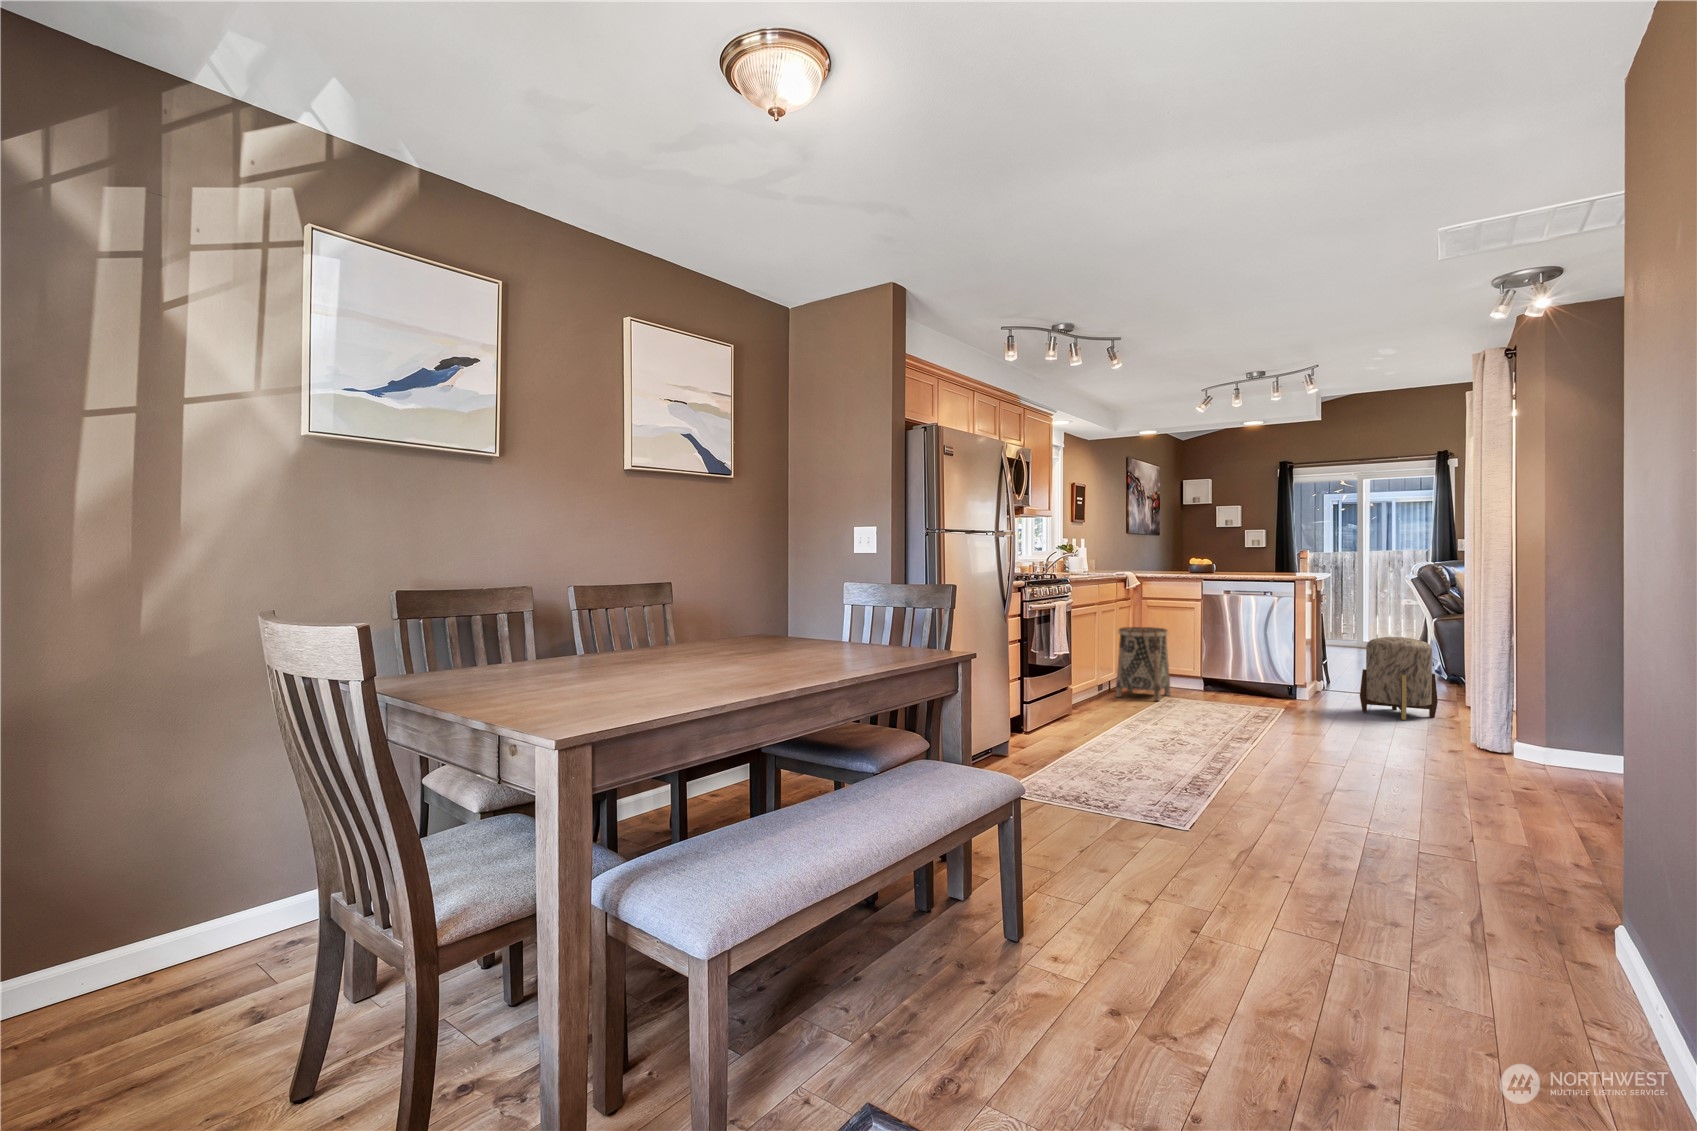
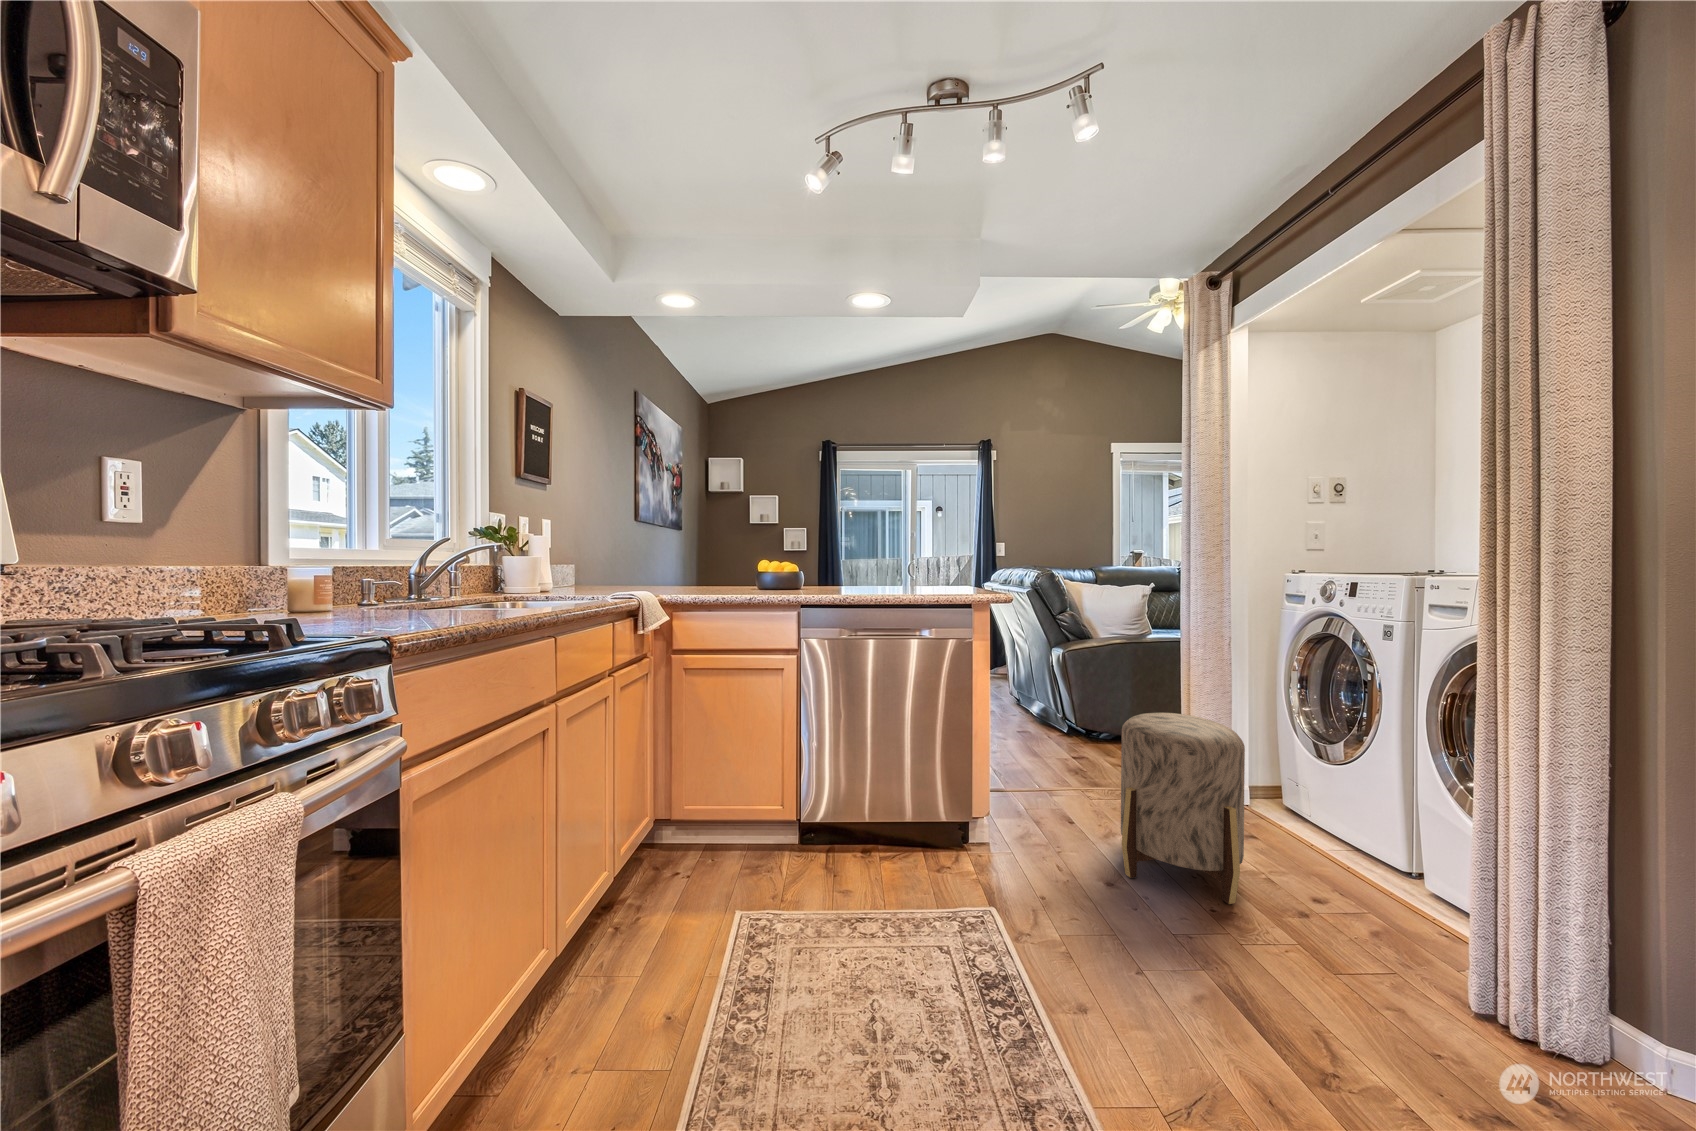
basket: present [1116,627,1171,701] -> none [606,735,754,990]

